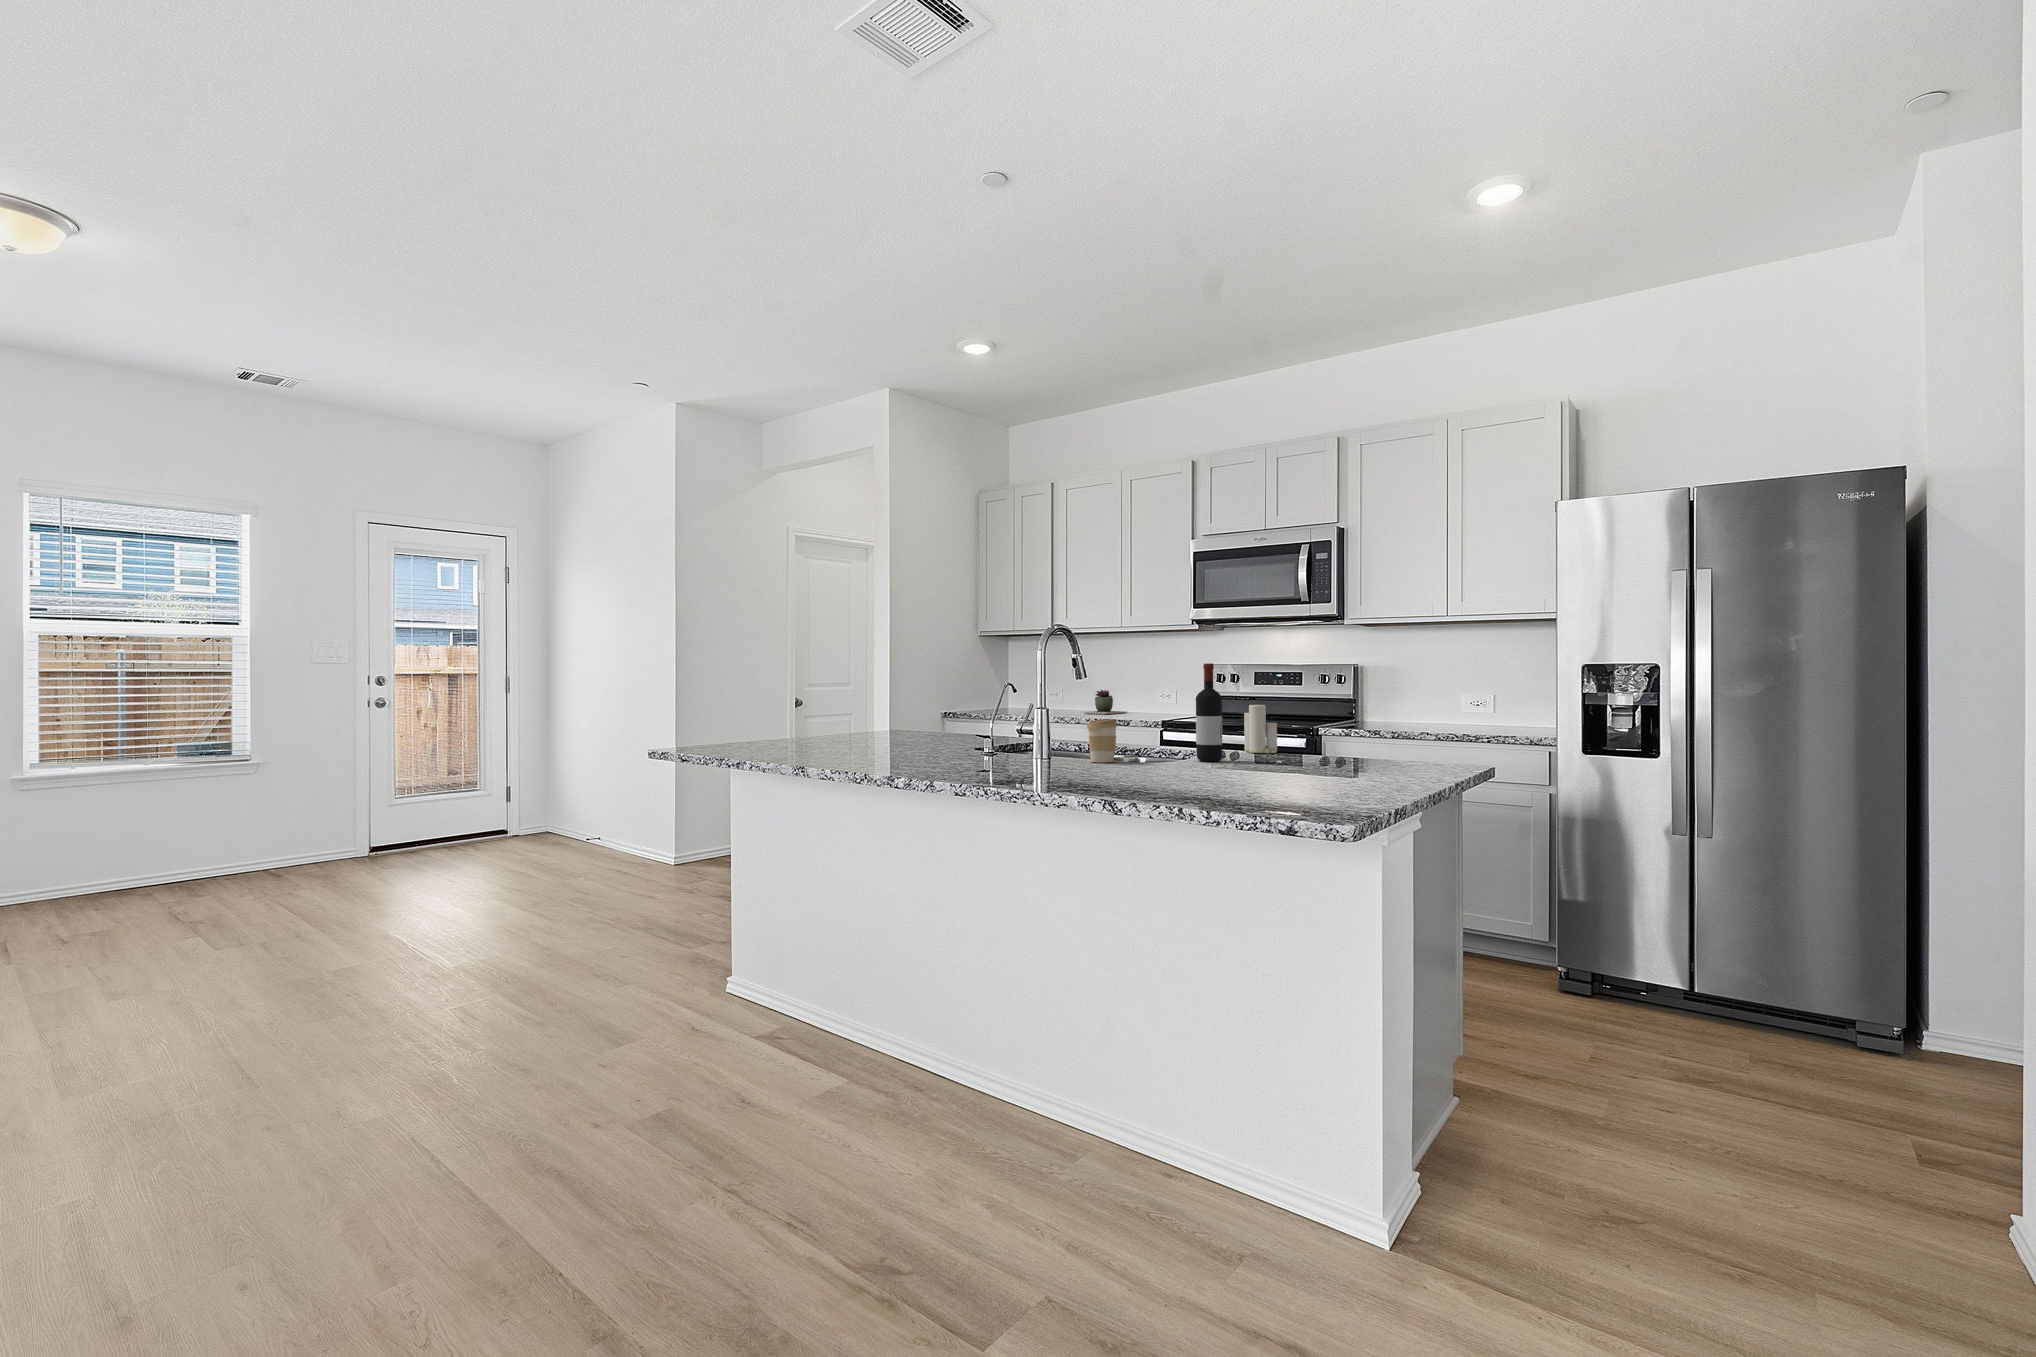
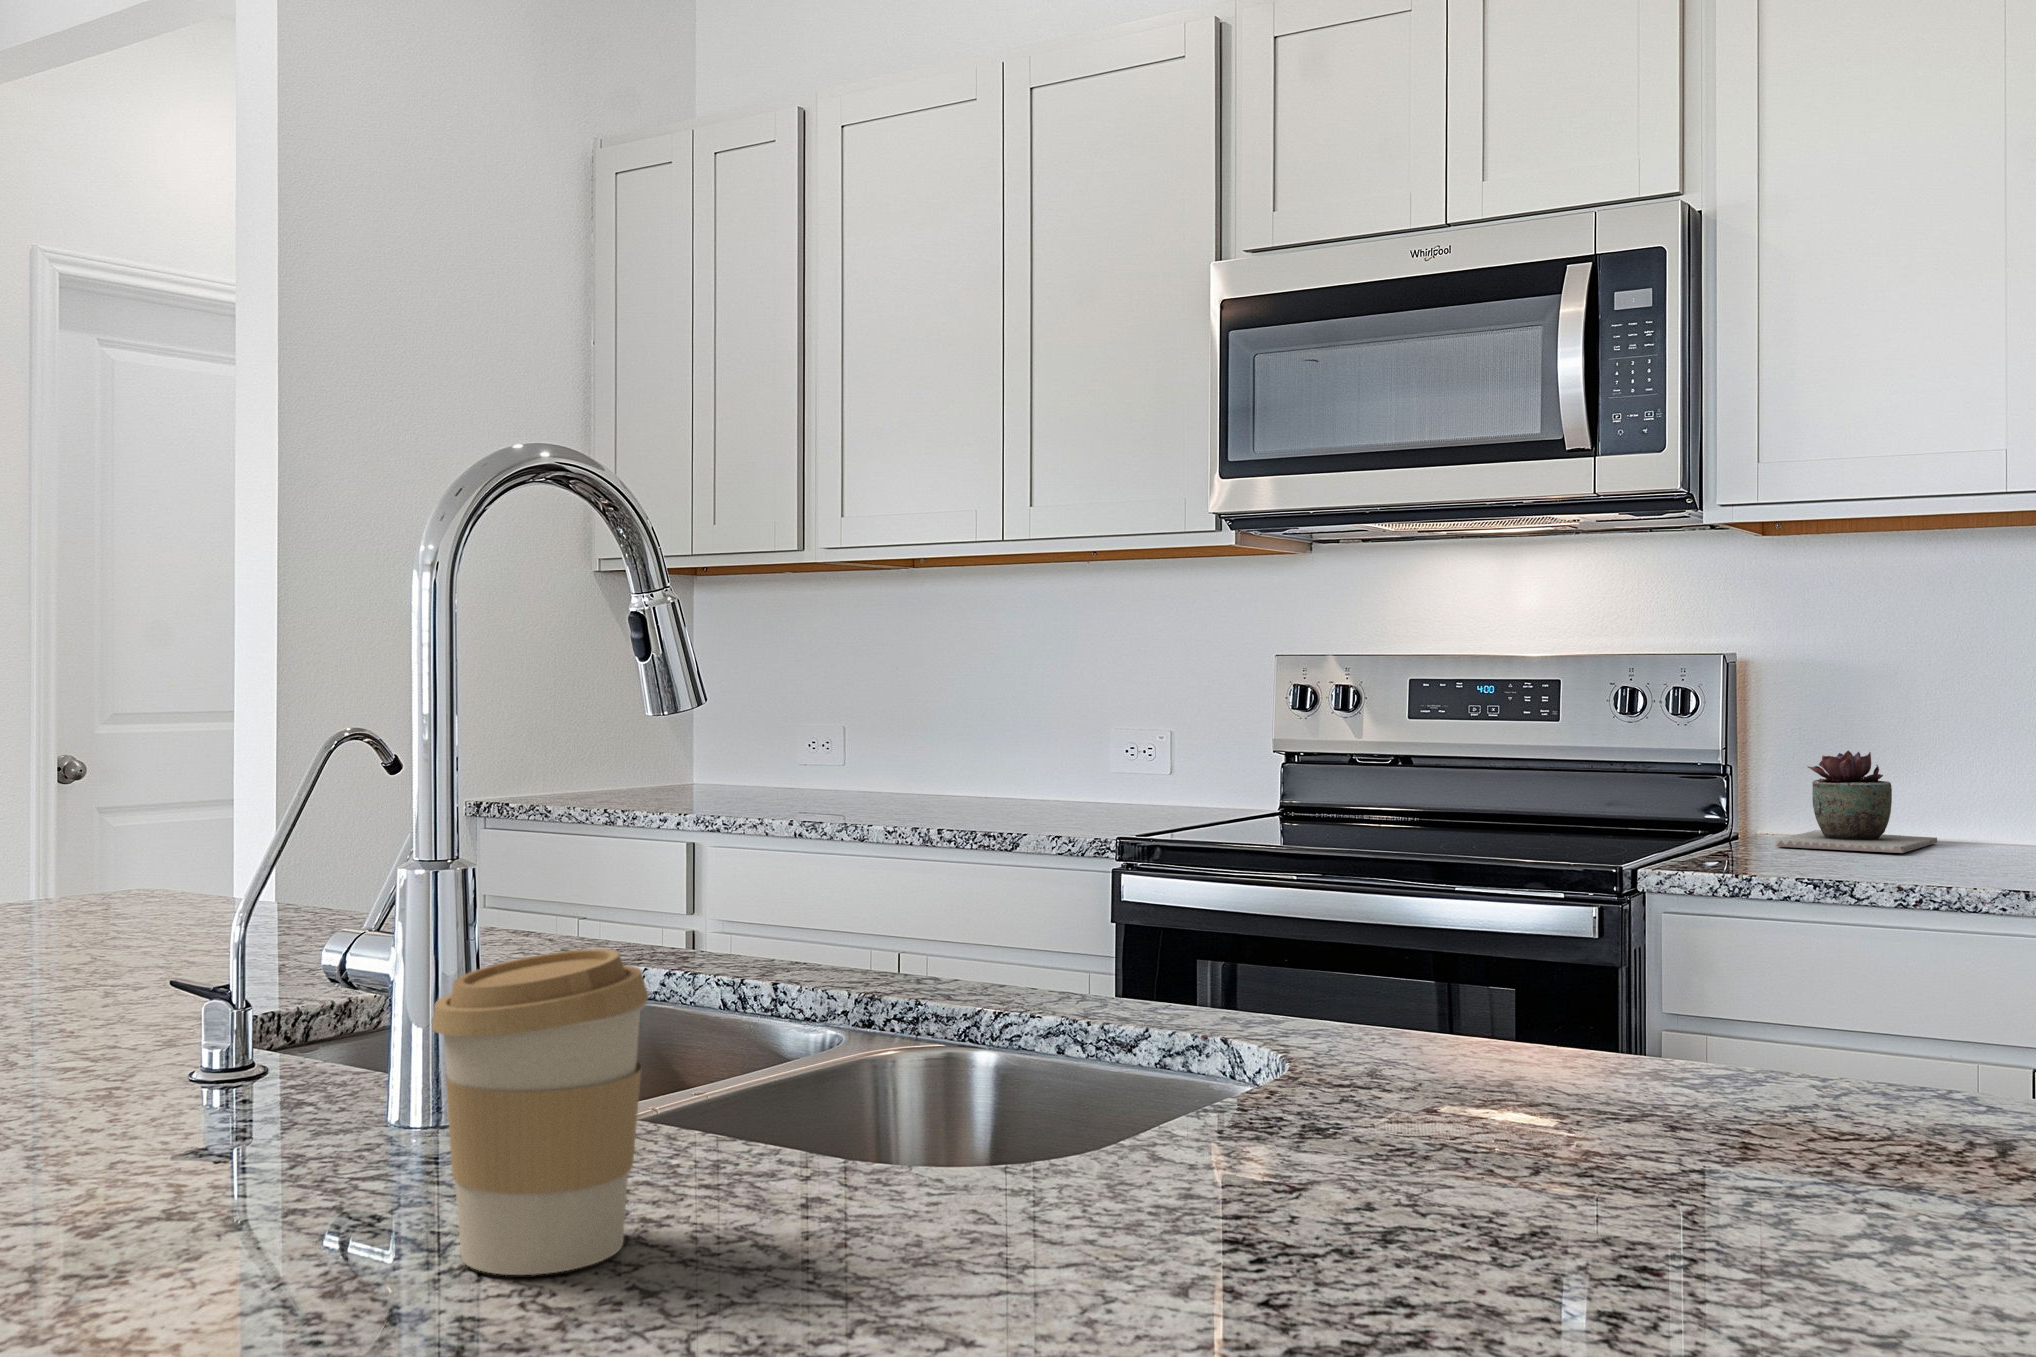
wine bottle: present [1196,663,1222,762] -> none [1184,580,1358,1247]
succulent plant: present [1083,690,1127,714] -> present [1775,751,1937,853]
candle: present [1244,705,1277,753] -> none [1449,799,1629,1092]

